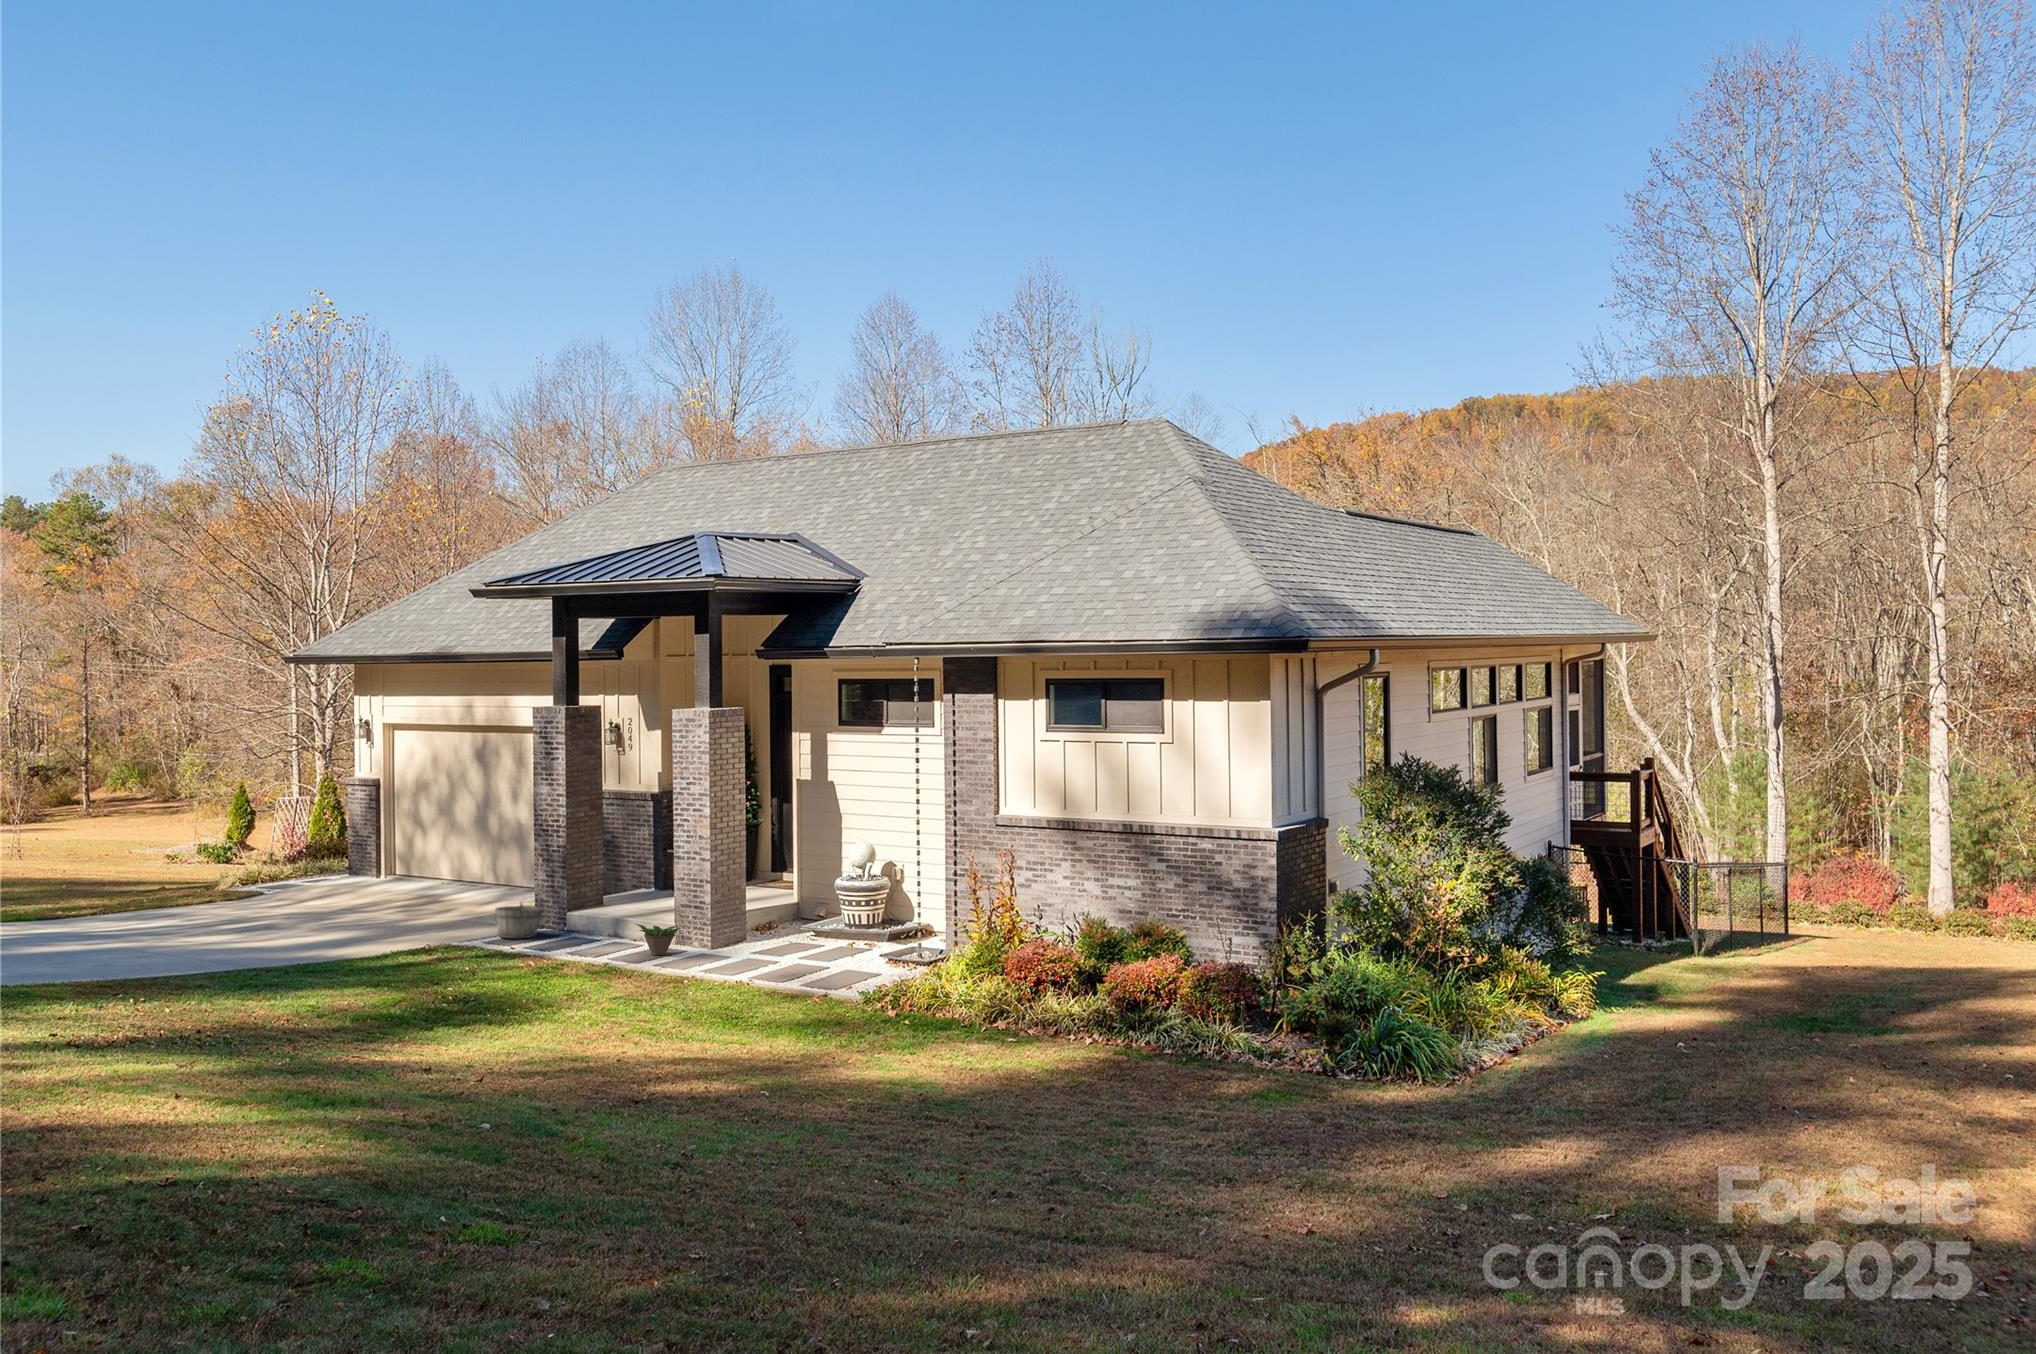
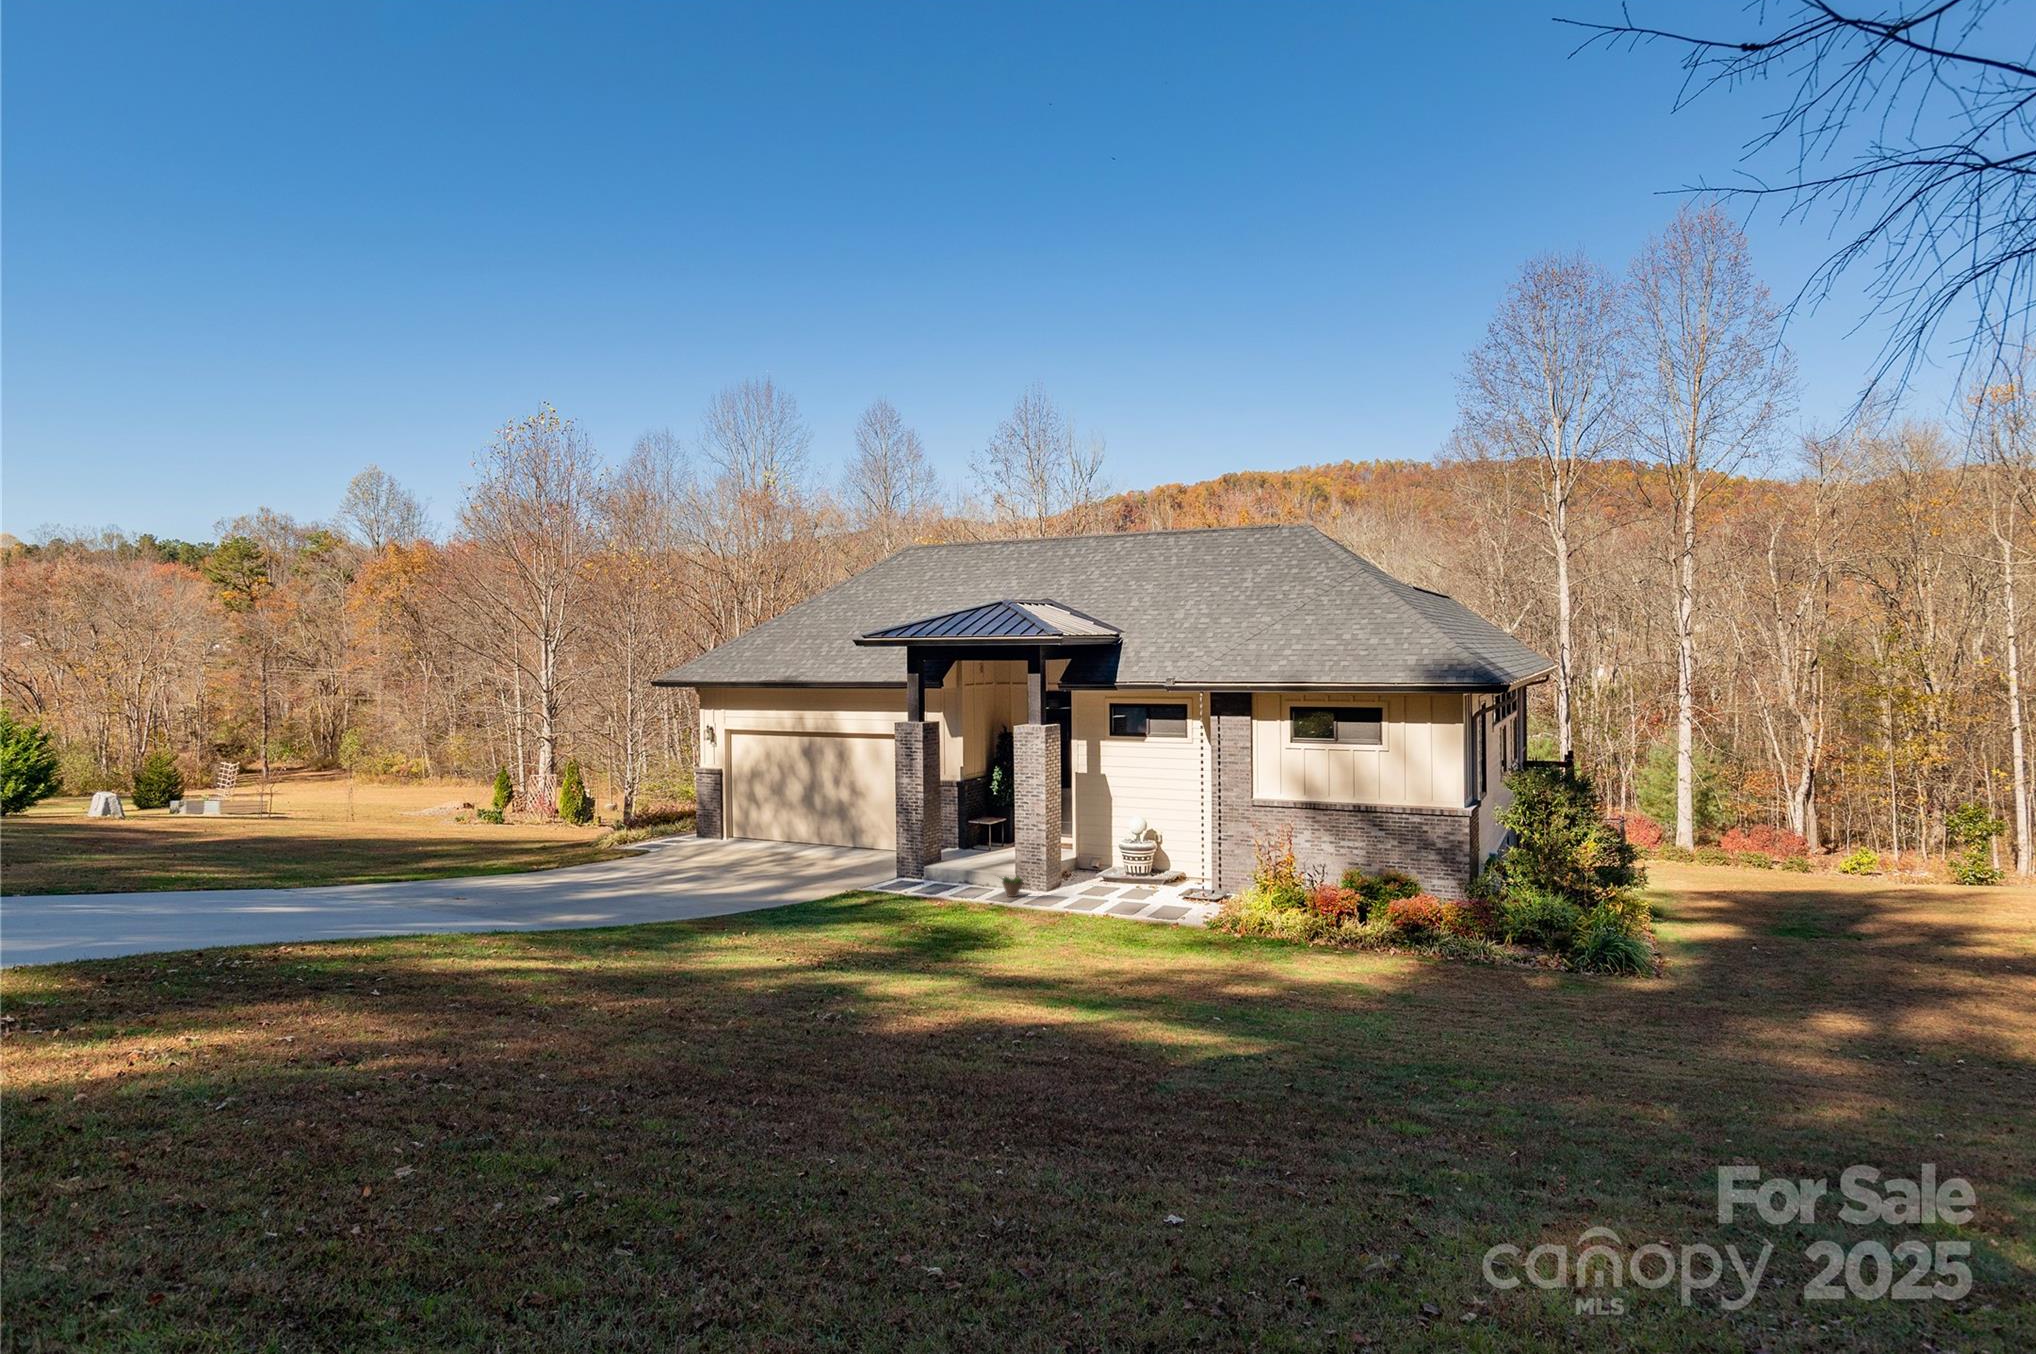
wooden bucket: present [495,902,542,938] -> none [874,857,907,886]

